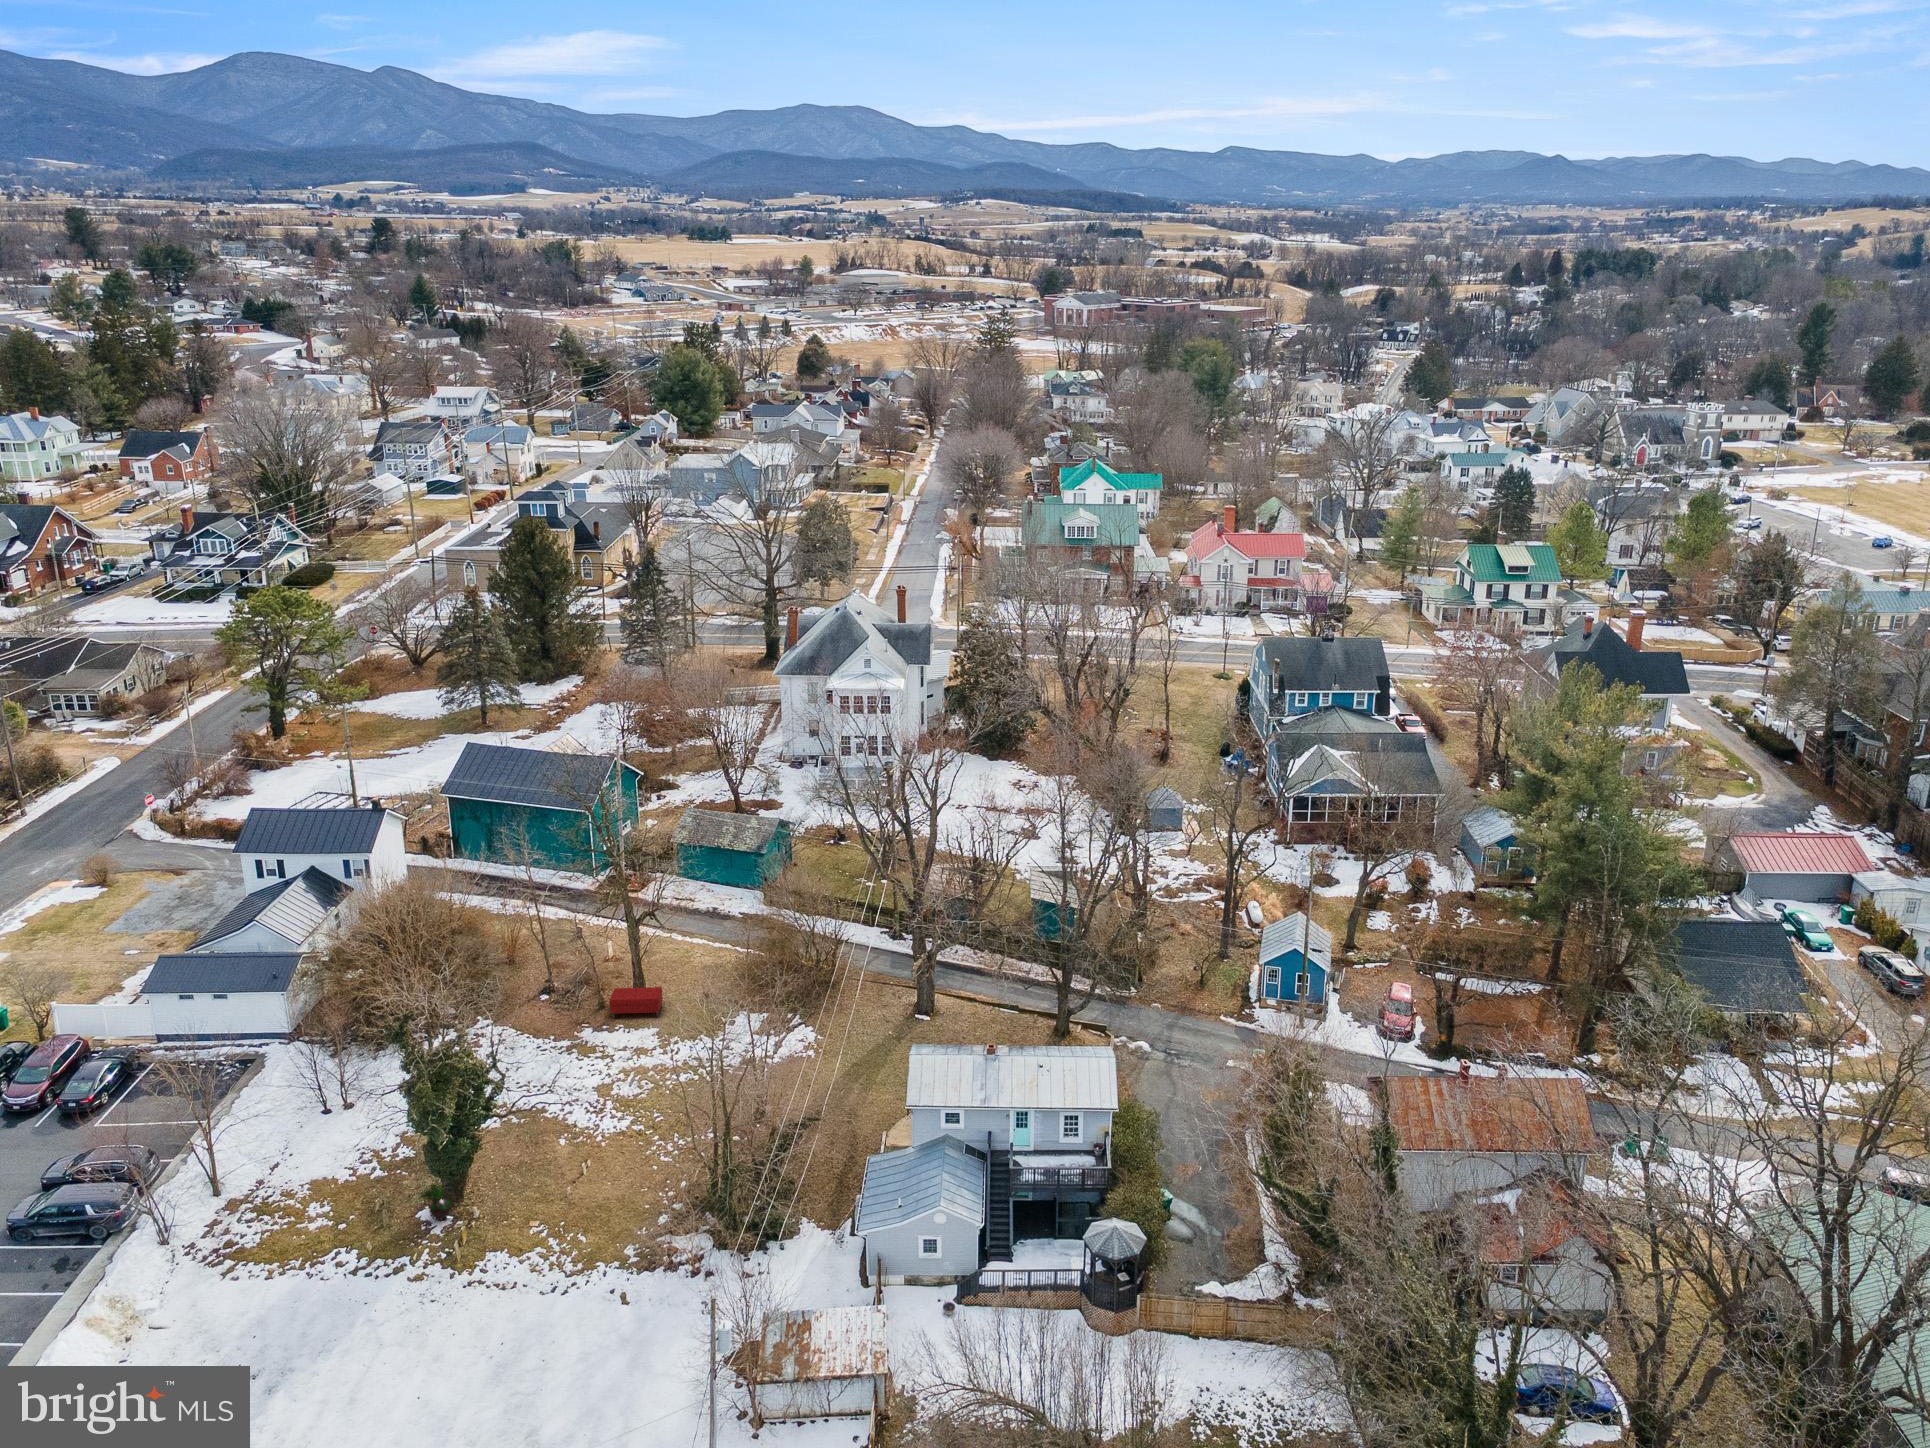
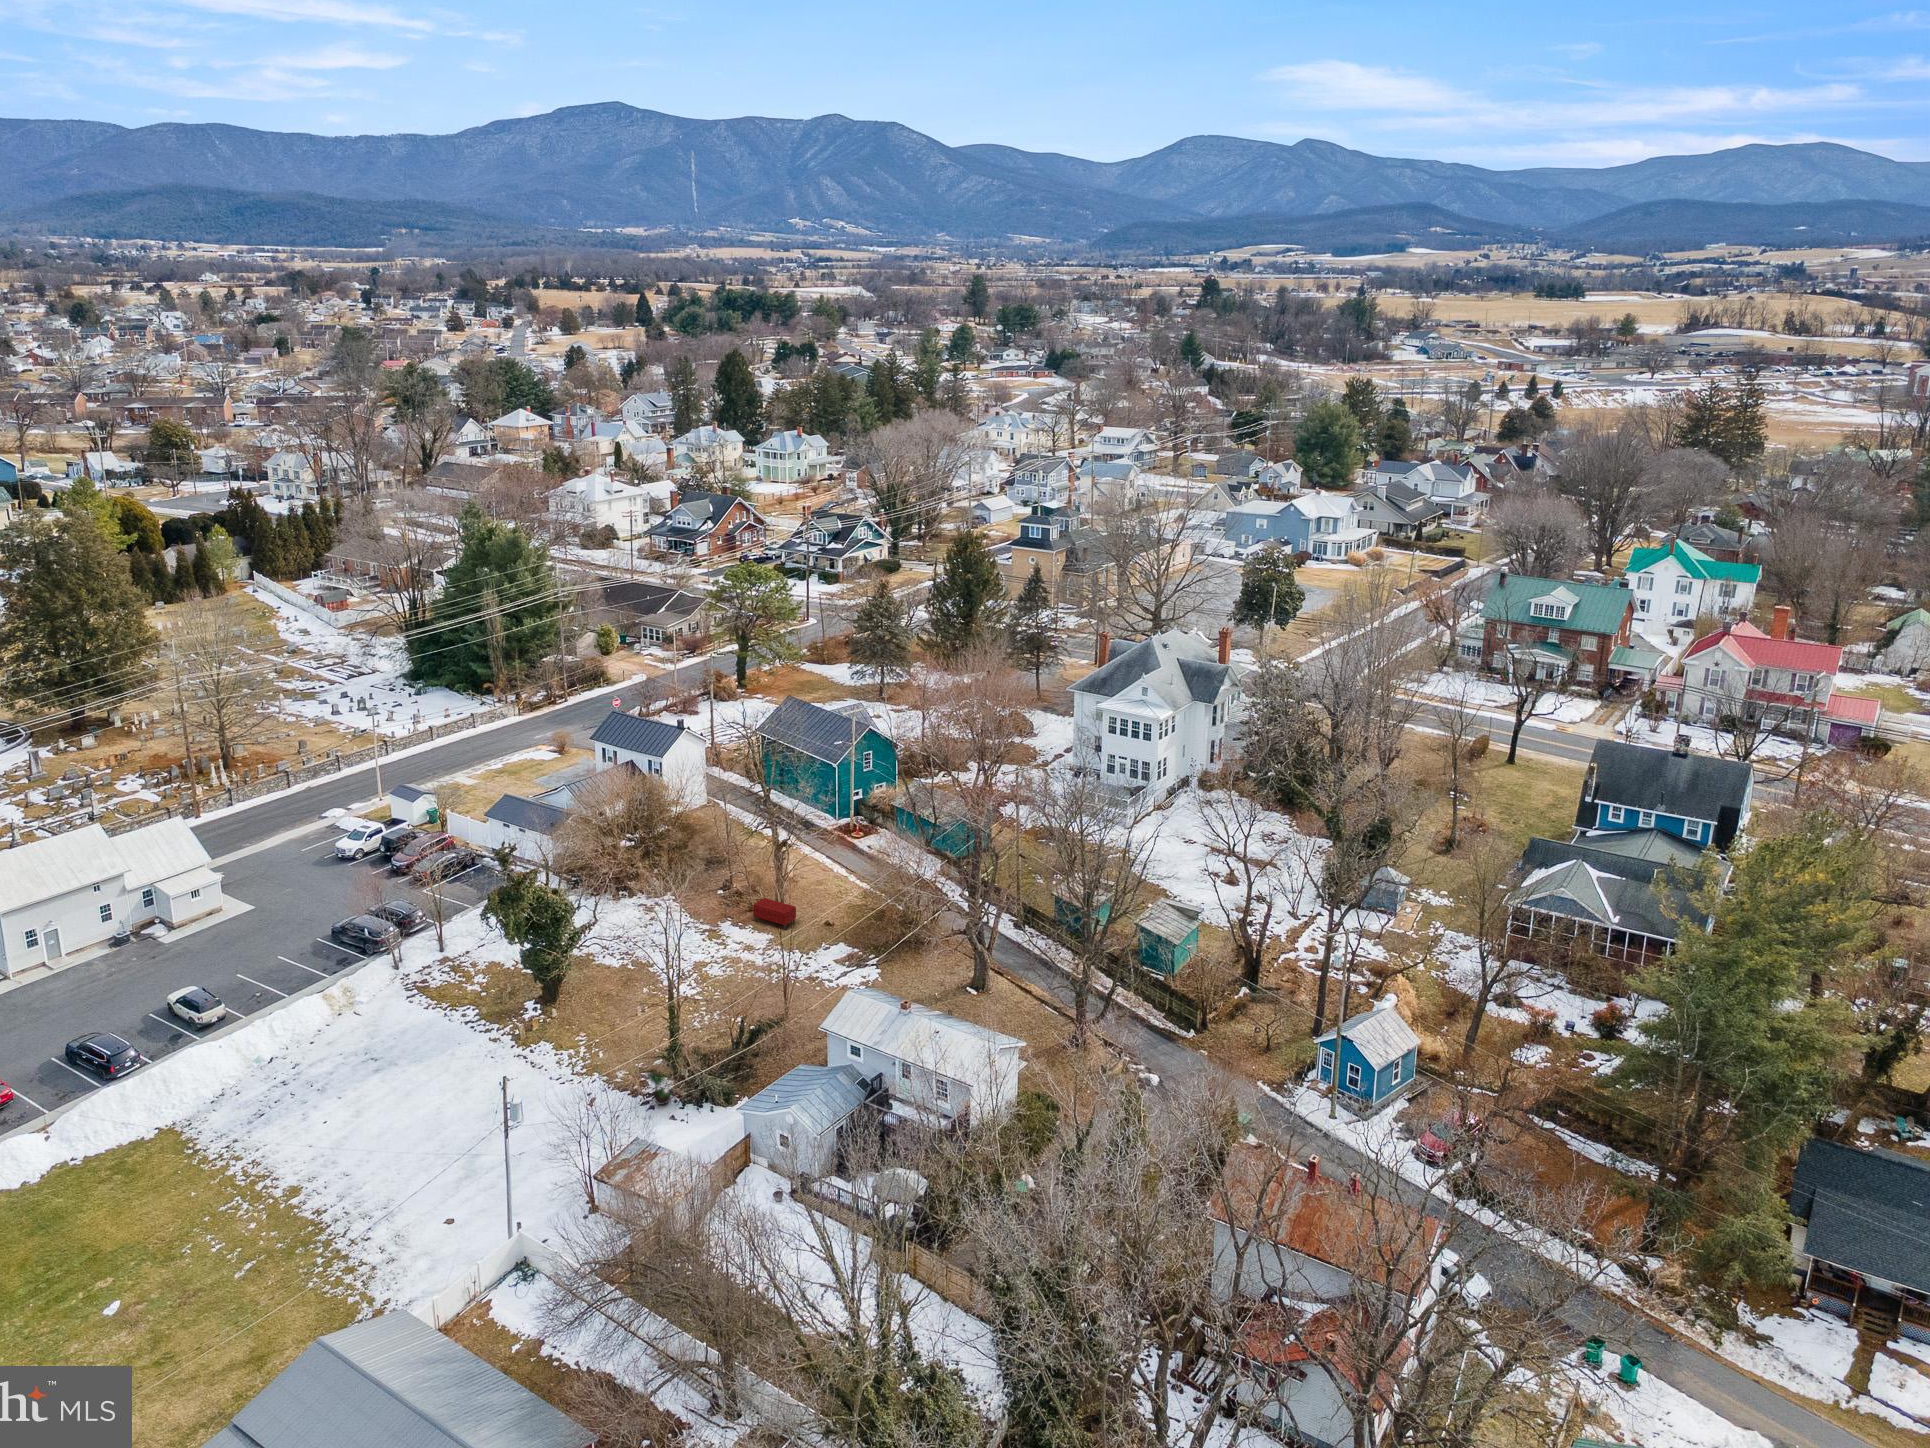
potted tree: present [420,1184,451,1220] -> present [646,1071,672,1105]

